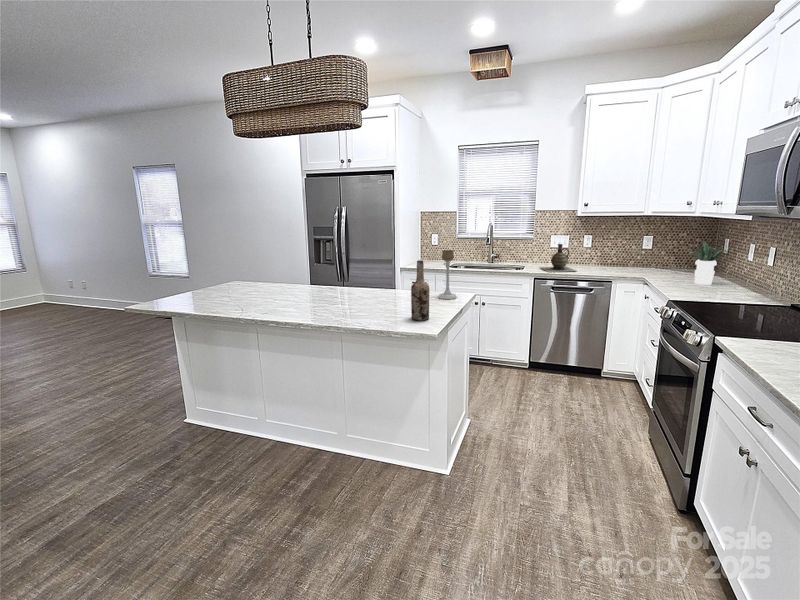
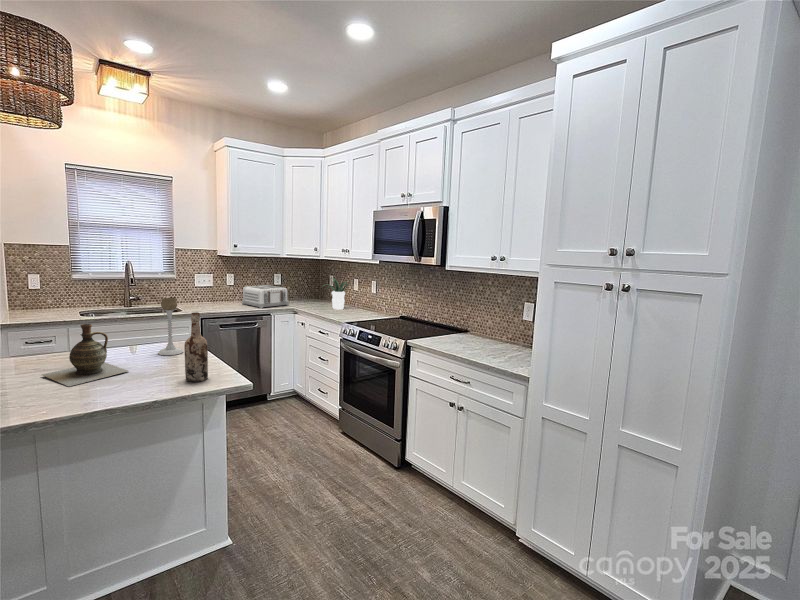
ceramic jug: present [540,244,576,272] -> present [42,324,128,386]
toaster: none [591,249,642,274] -> present [242,285,289,308]

